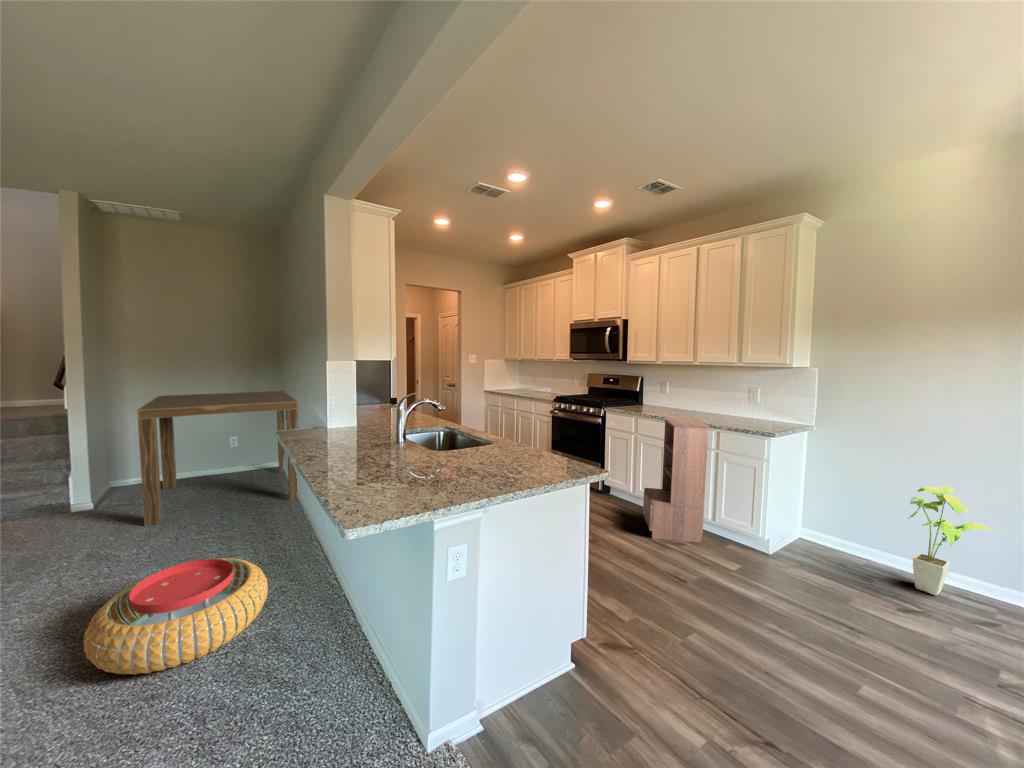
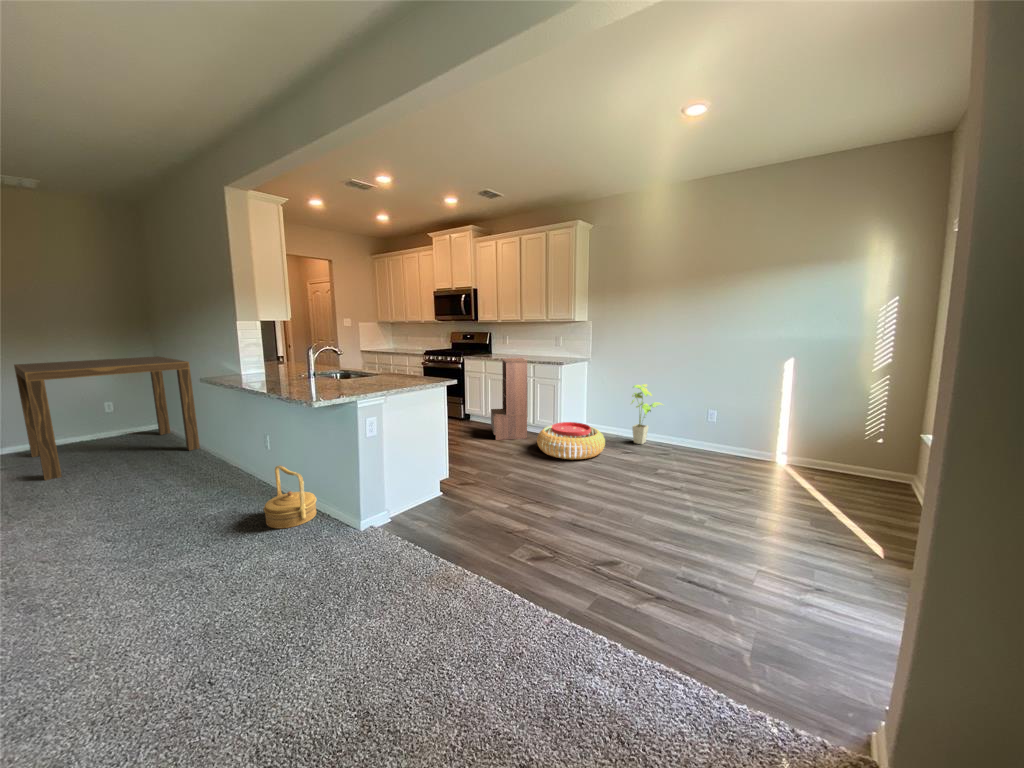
pouf: present [83,558,268,675] -> present [537,422,605,459]
basket: none [291,586,374,710] -> present [264,465,317,529]

